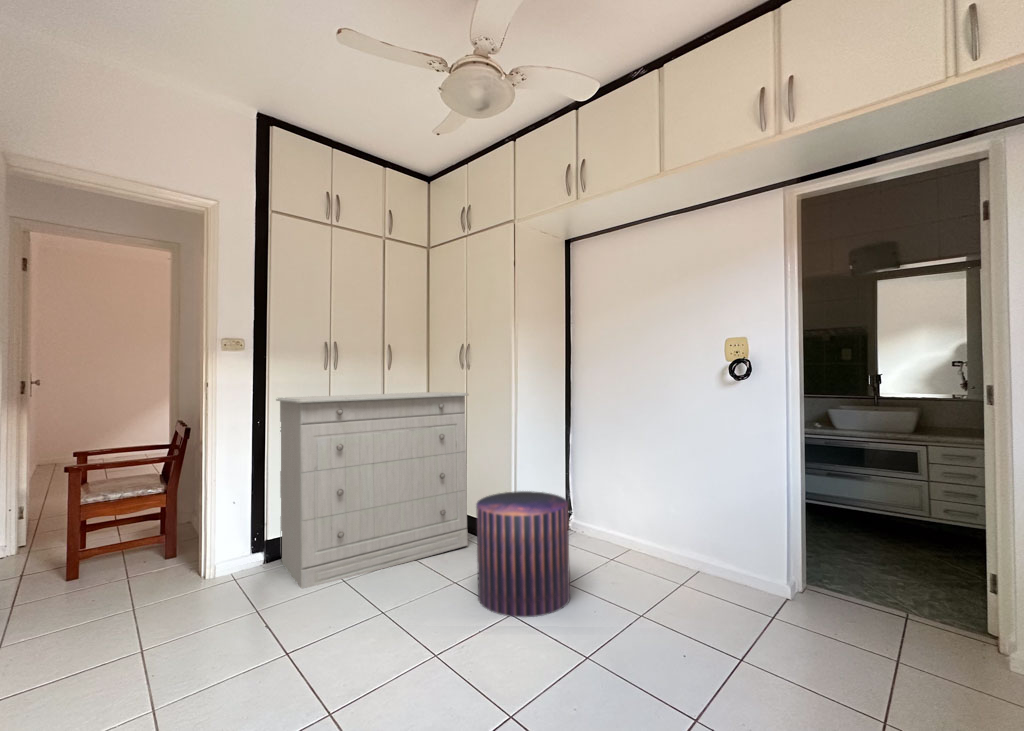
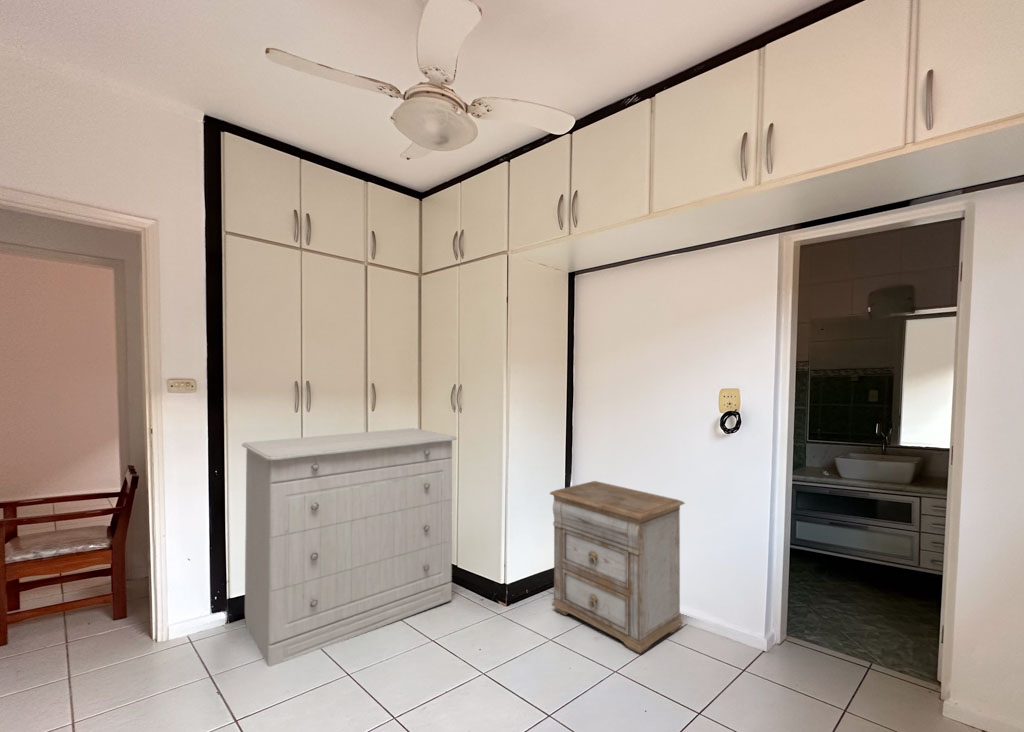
nightstand: none [556,434,684,583] -> present [550,481,685,654]
pouf: present [476,491,570,617] -> none [467,555,568,712]

